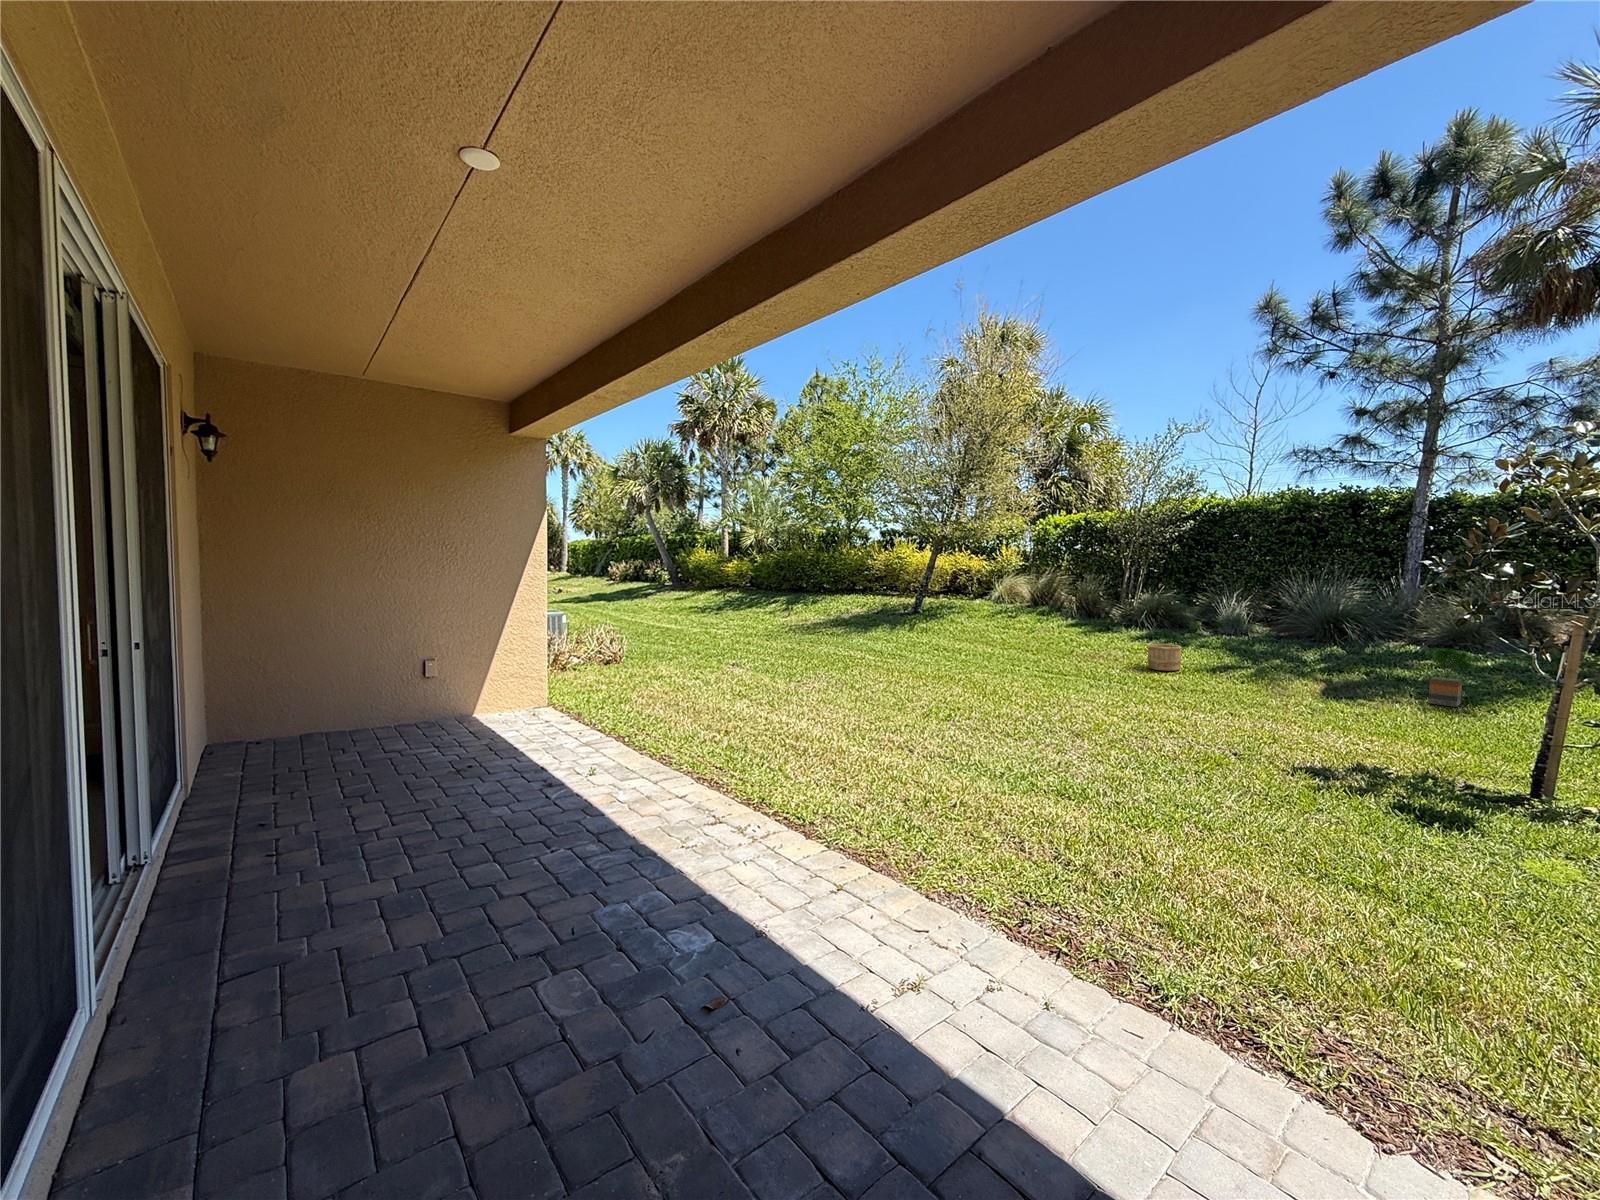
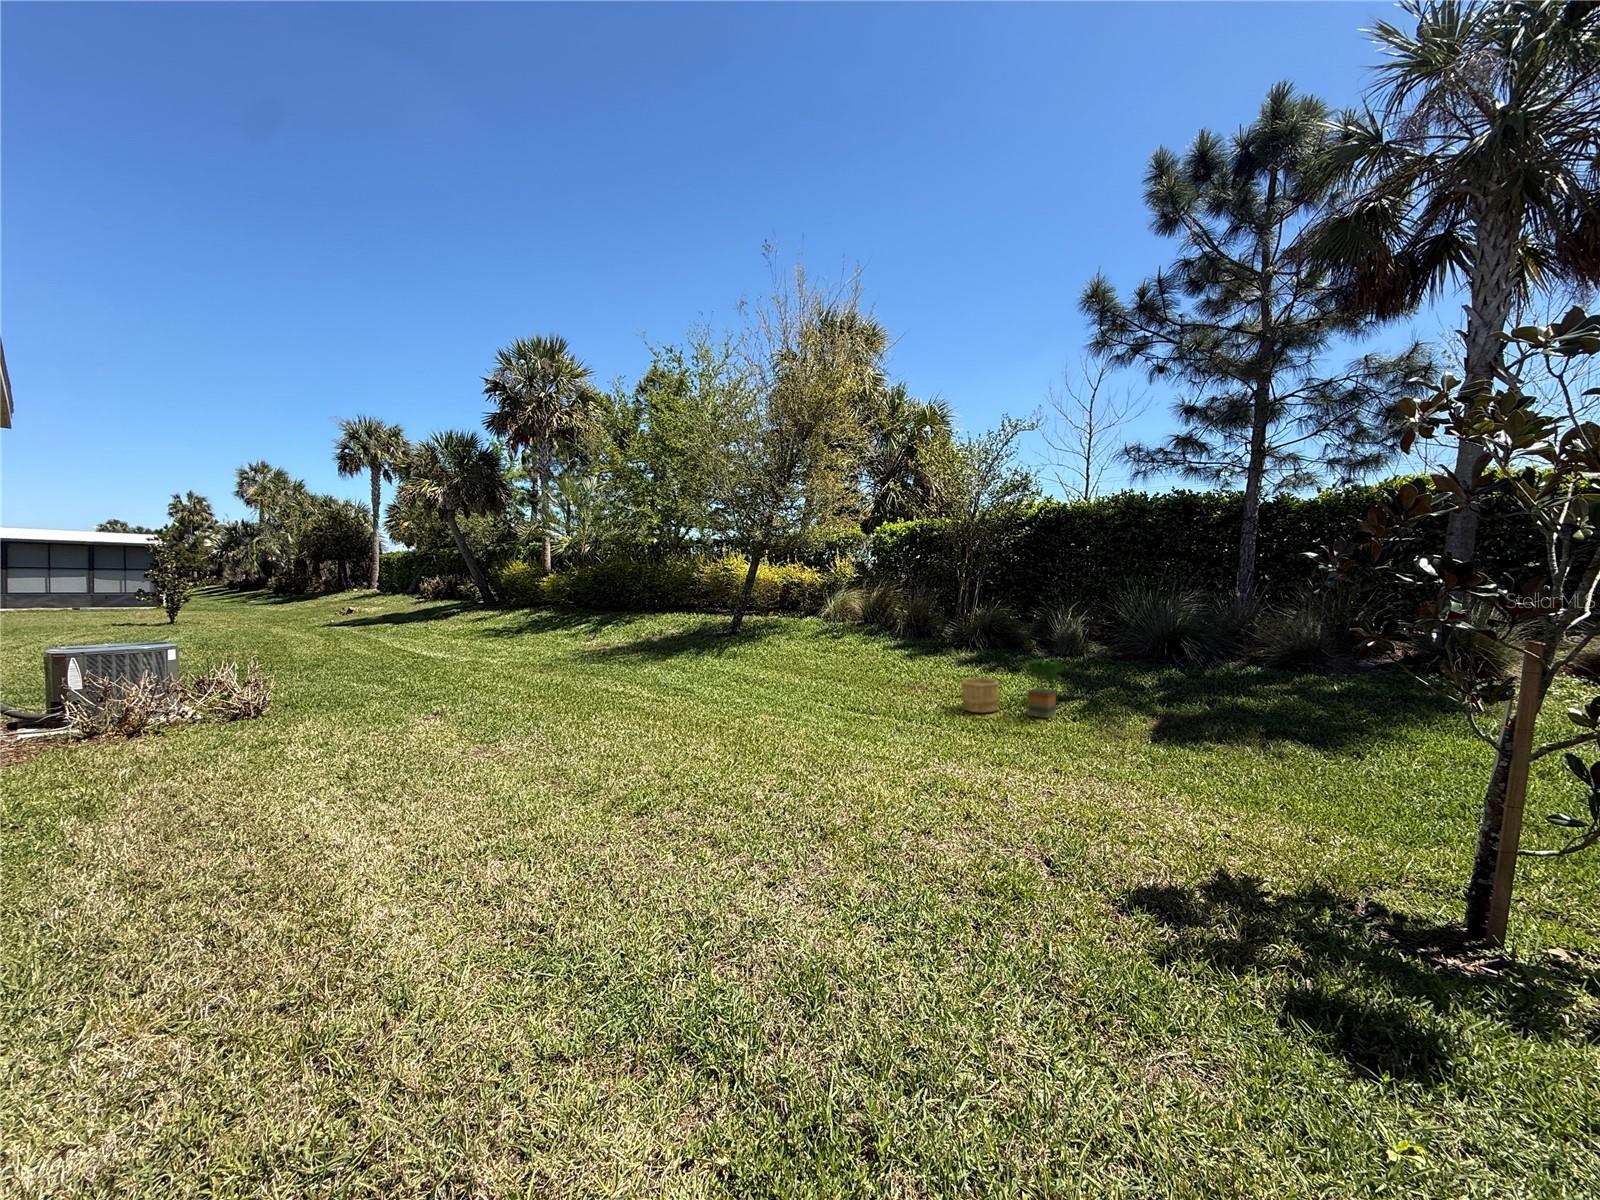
potted tree: present [1426,648,1474,707] -> present [1027,660,1063,718]

